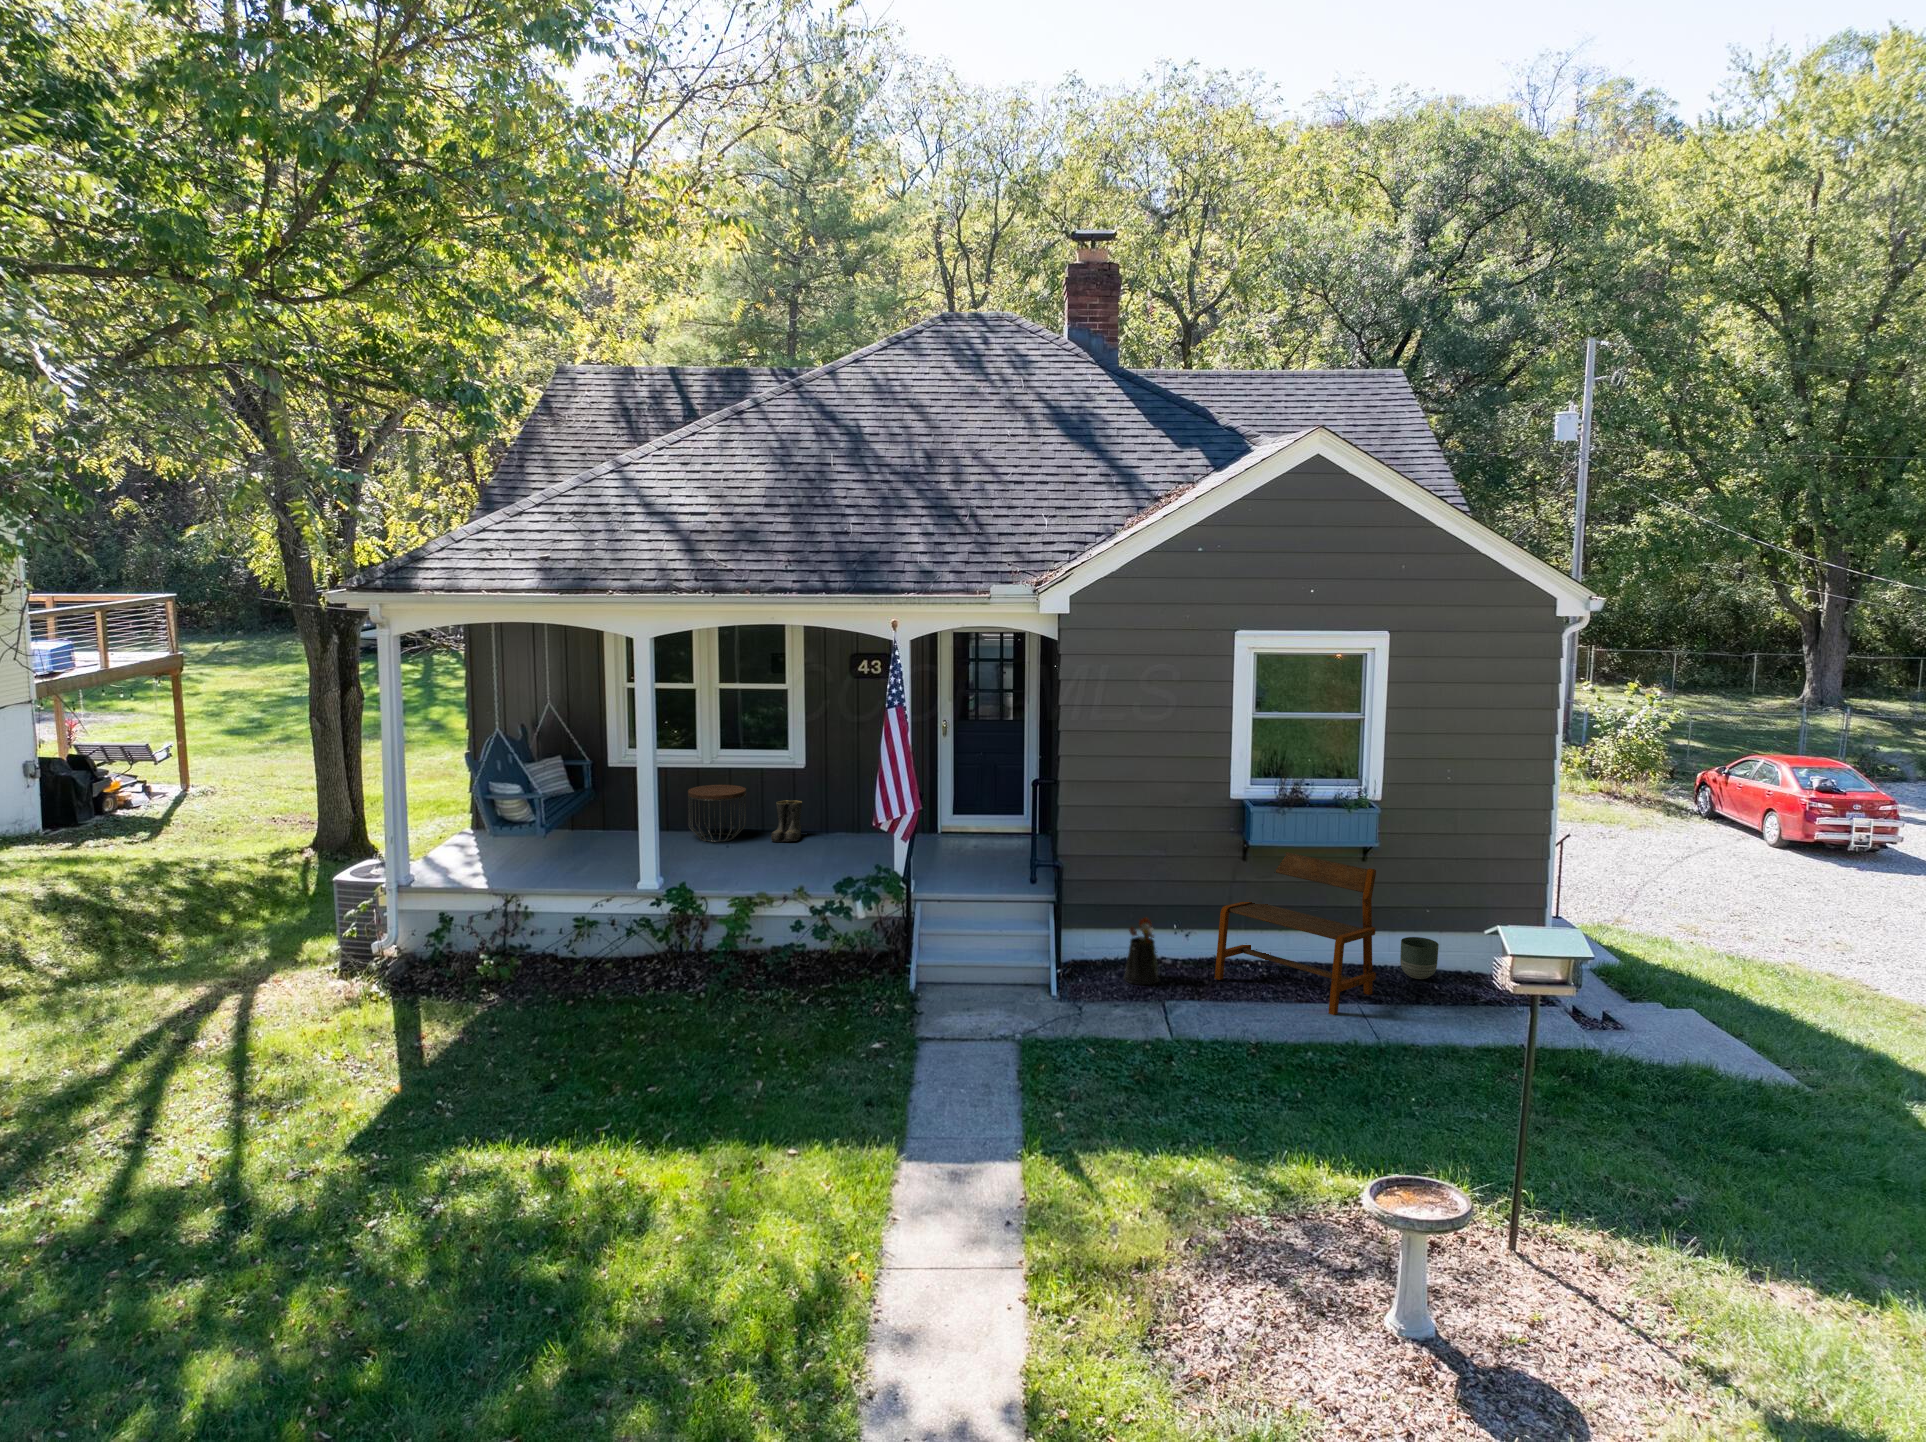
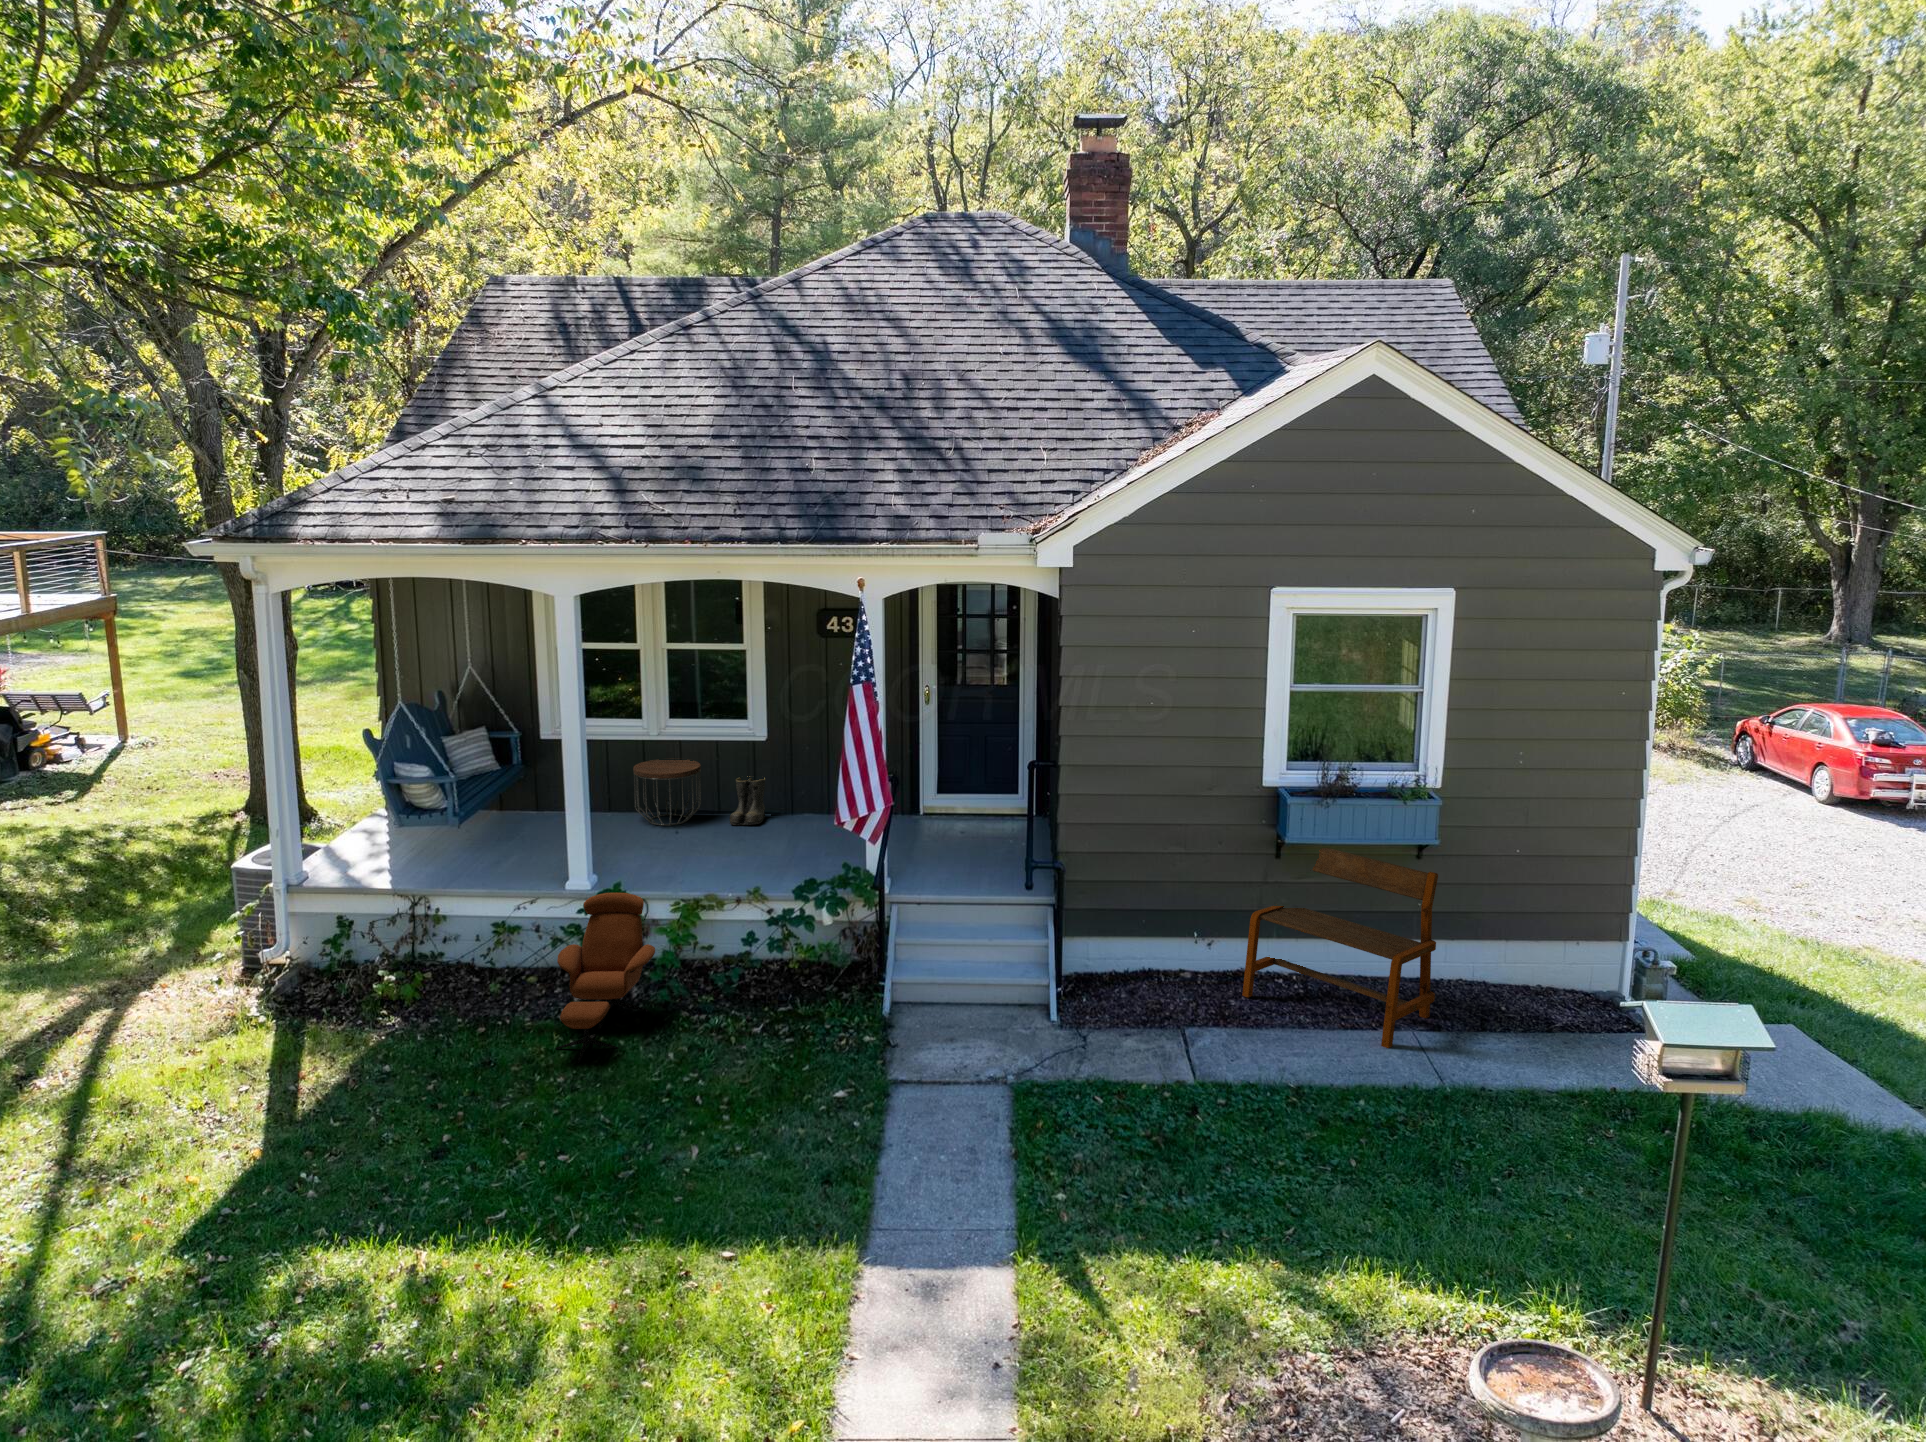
lounge chair: none [634,888,716,1024] -> present [556,893,655,1063]
watering can: present [1124,918,1159,985] -> none [1136,923,1178,1005]
planter: present [1400,937,1439,979] -> none [1459,945,1505,996]

